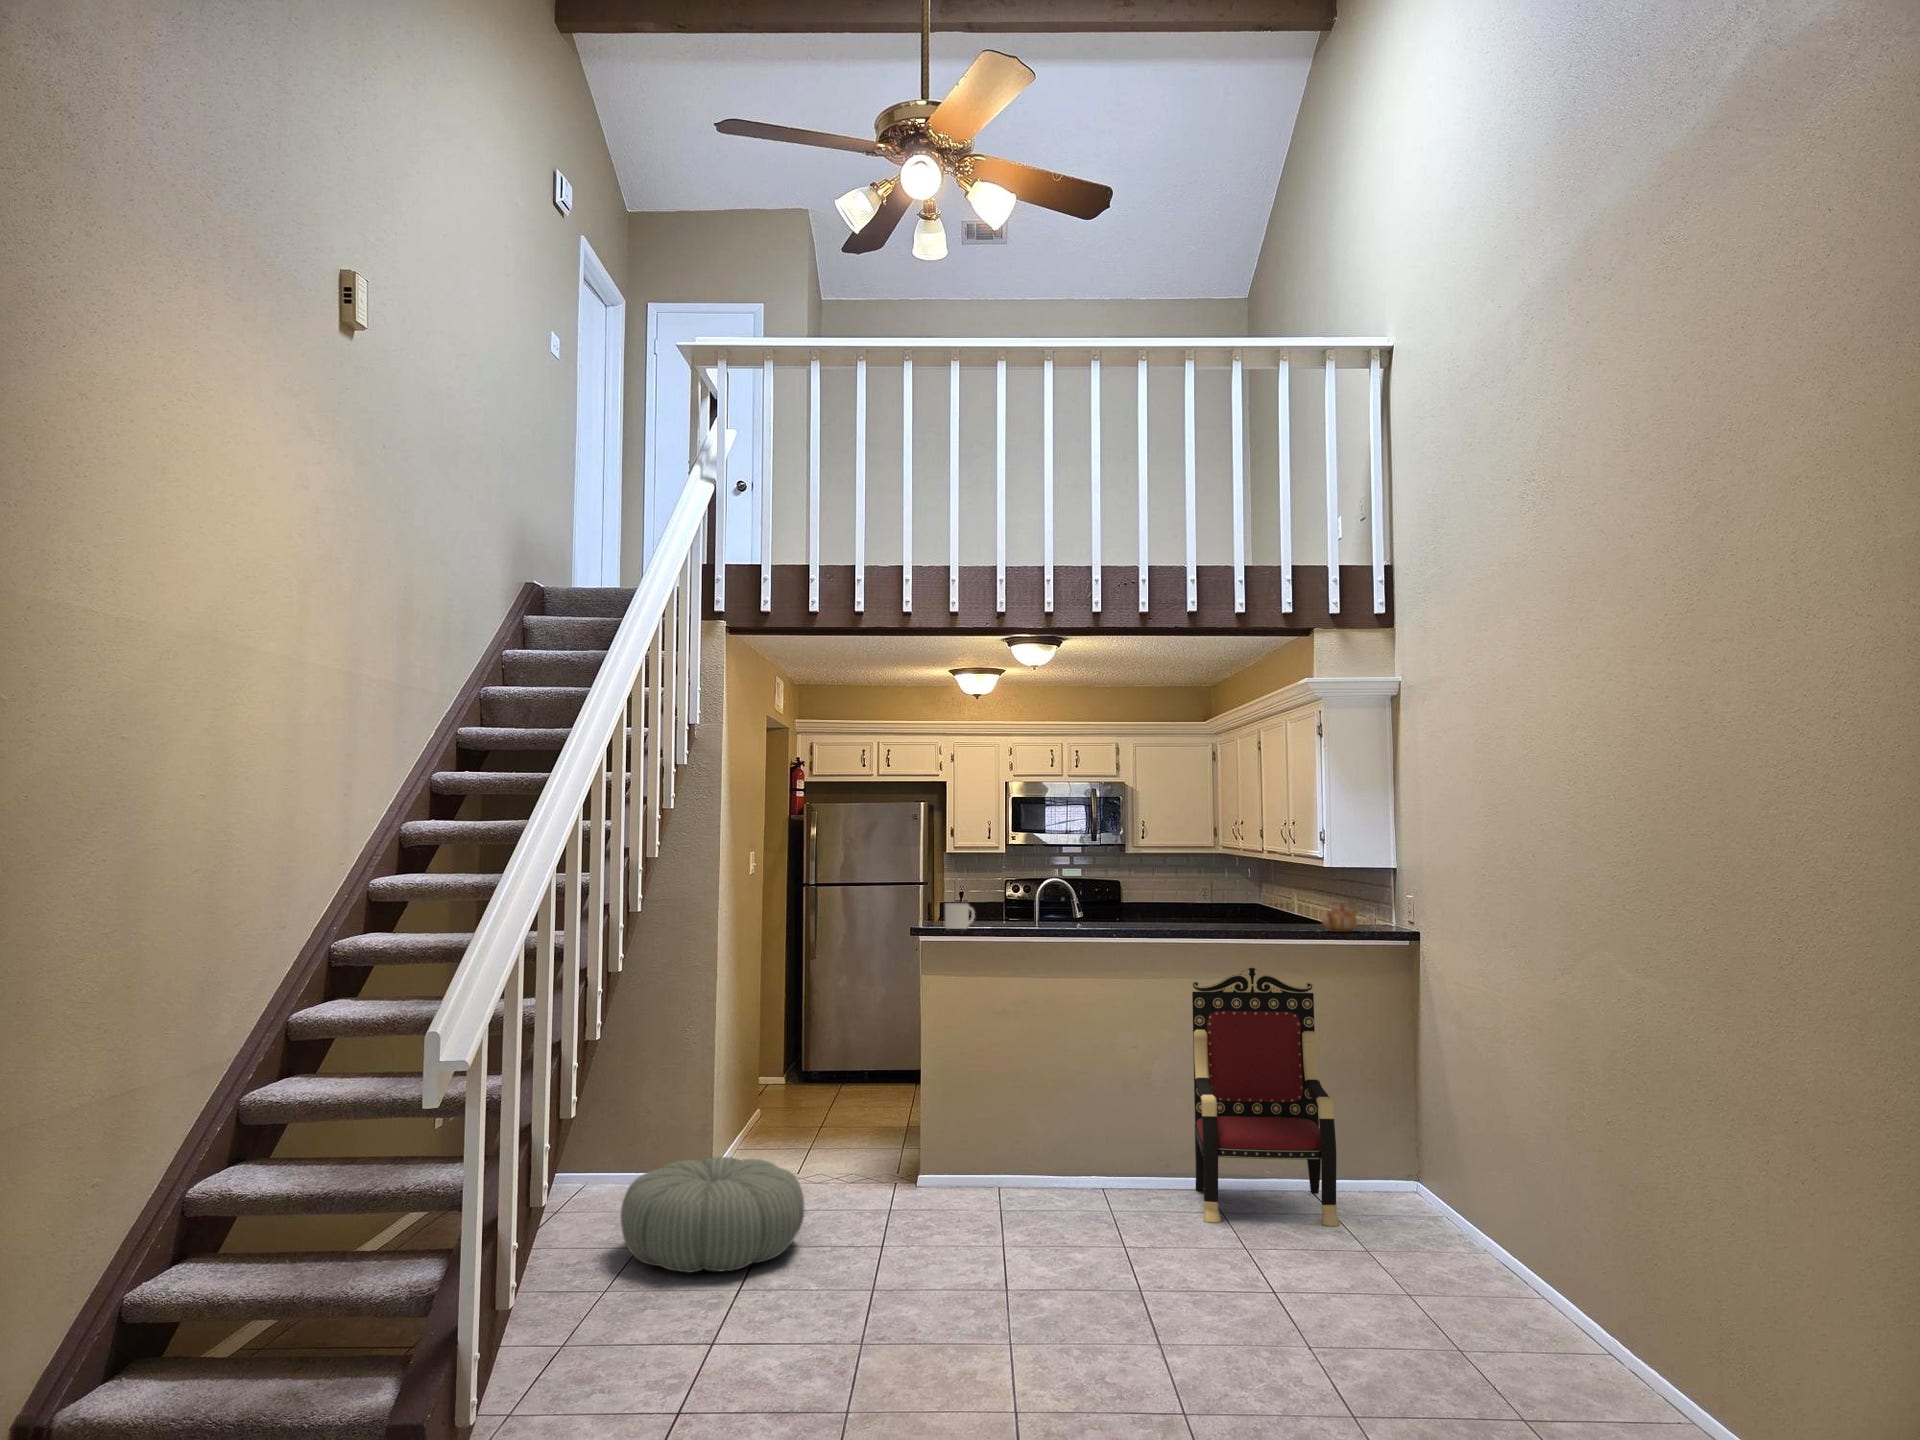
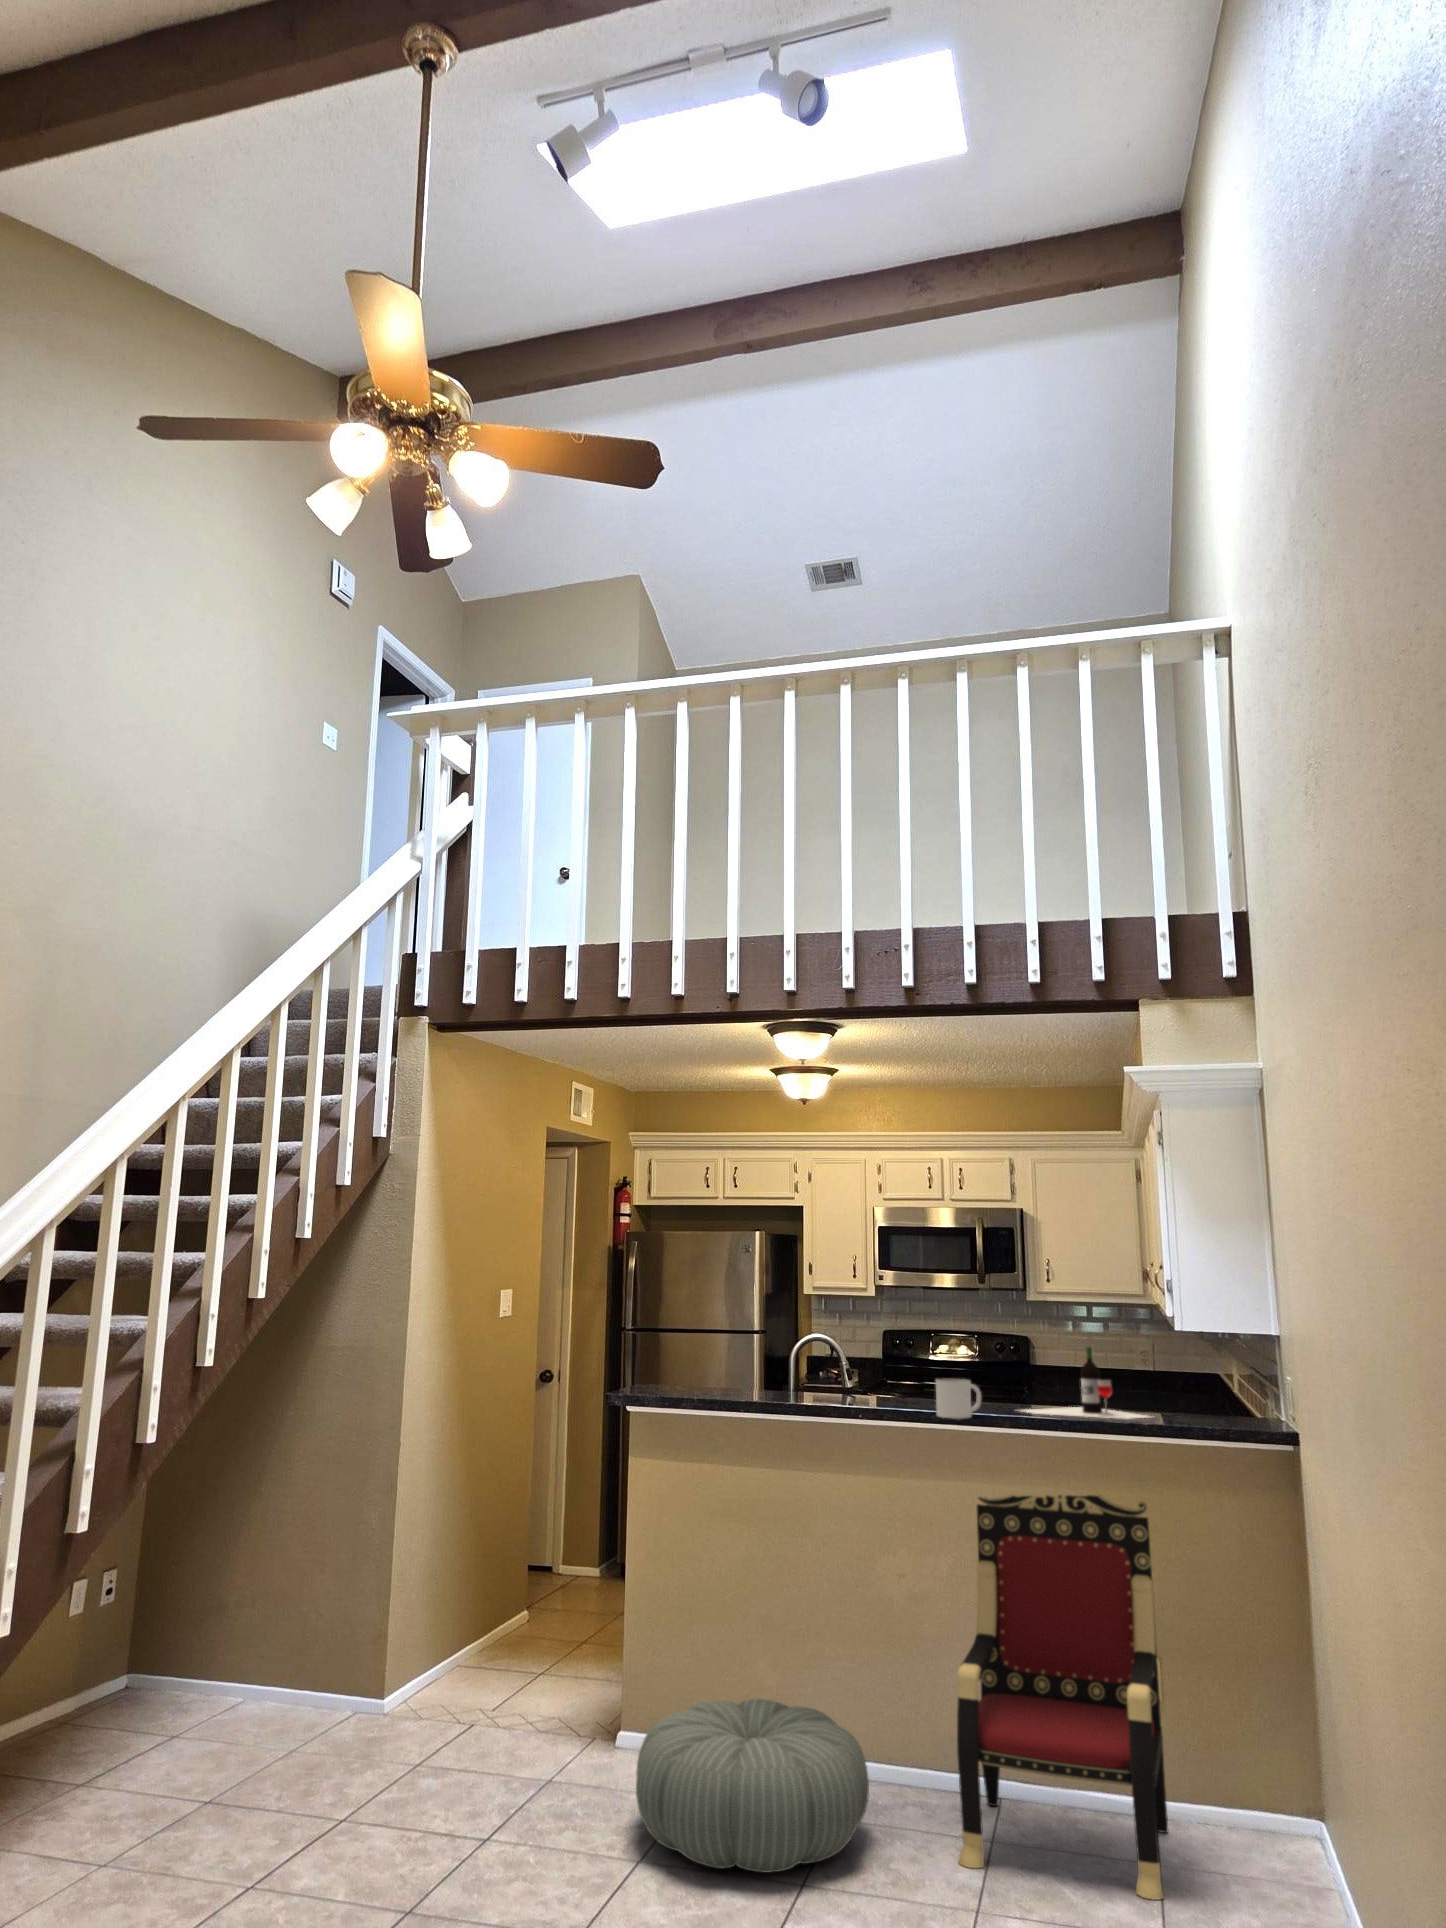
wine bottle: none [1199,881,1301,932] -> present [1021,1347,1148,1419]
mug: present [945,903,975,929] -> present [936,1379,981,1419]
teapot: present [1321,903,1358,932] -> none [1159,1385,1220,1429]
pouf: present [621,1156,804,1273] -> present [636,1699,869,1872]

